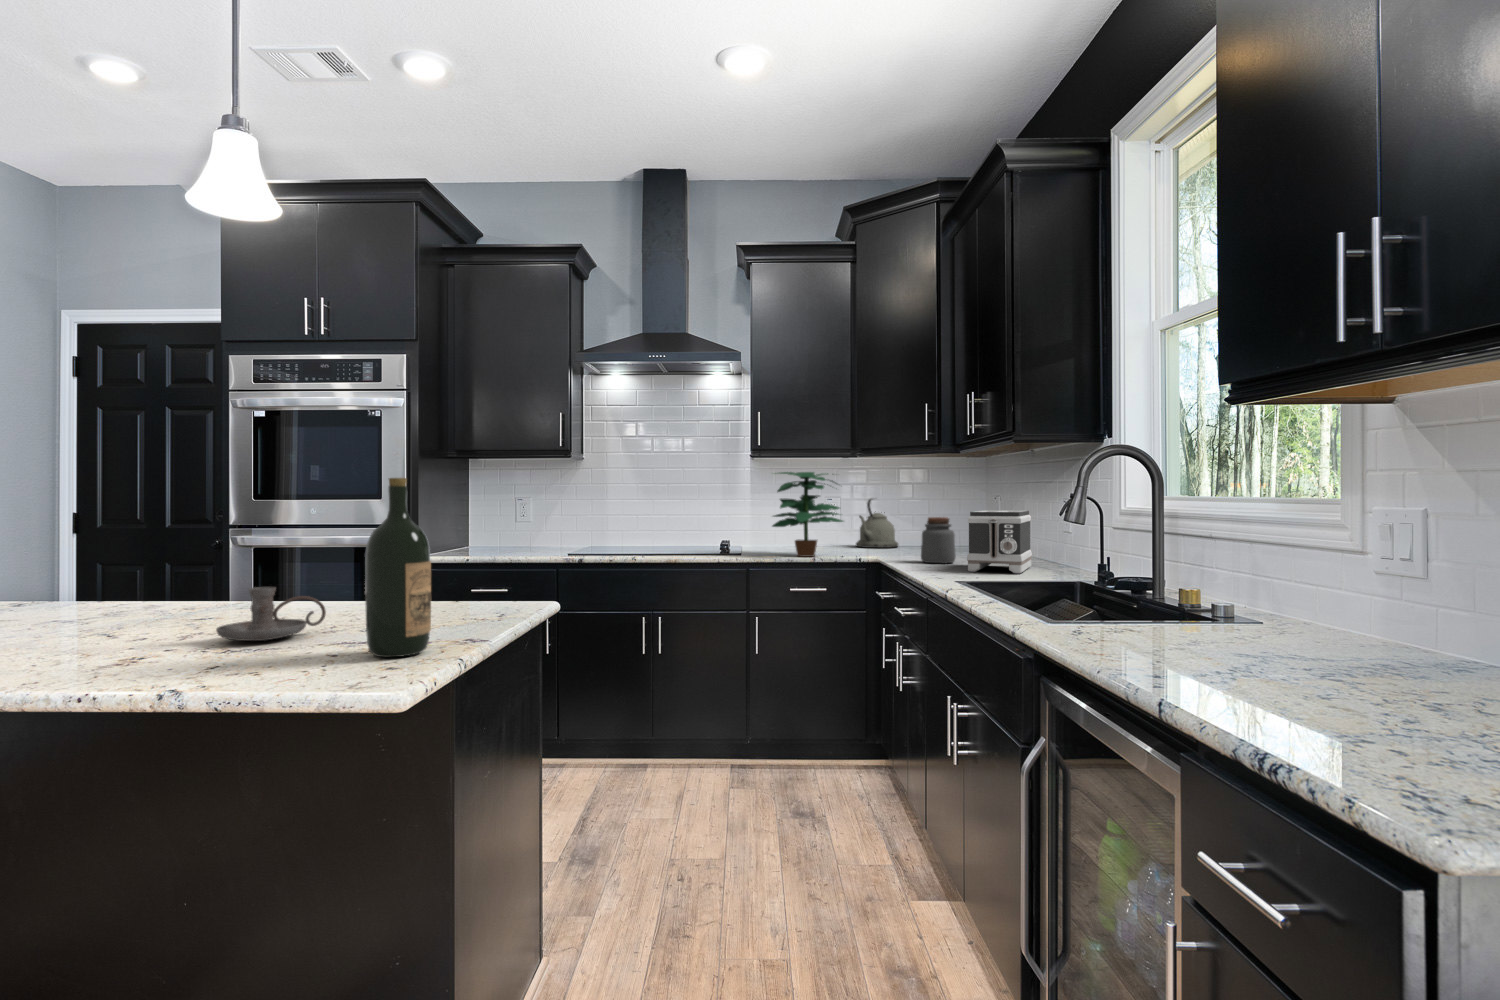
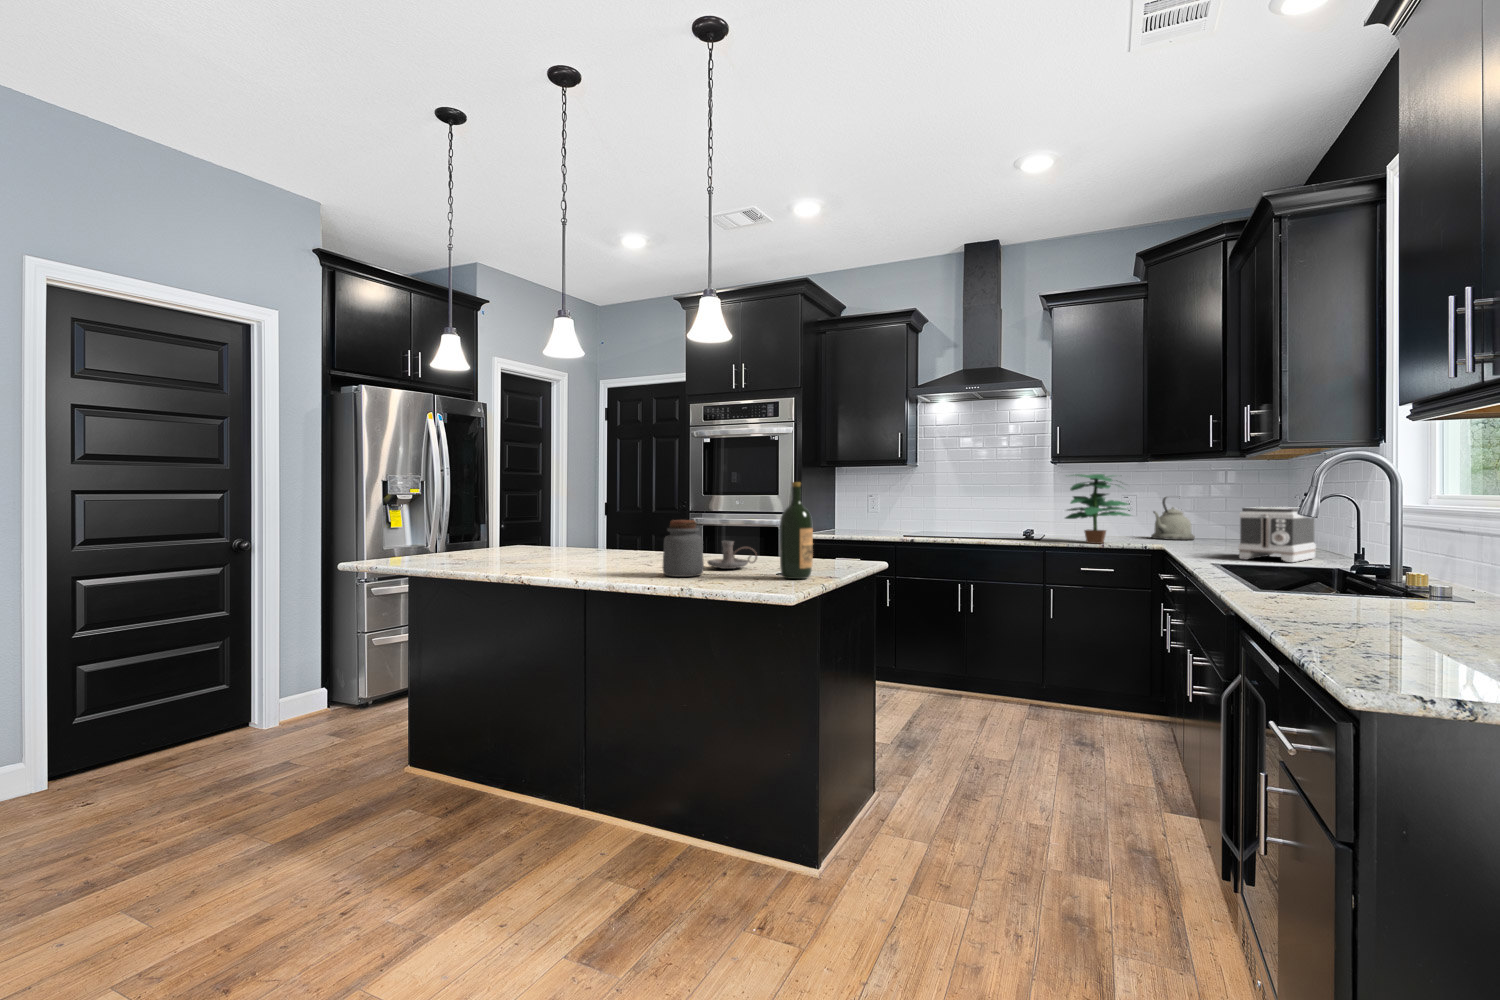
jar: present [921,517,956,563] -> present [663,520,704,577]

